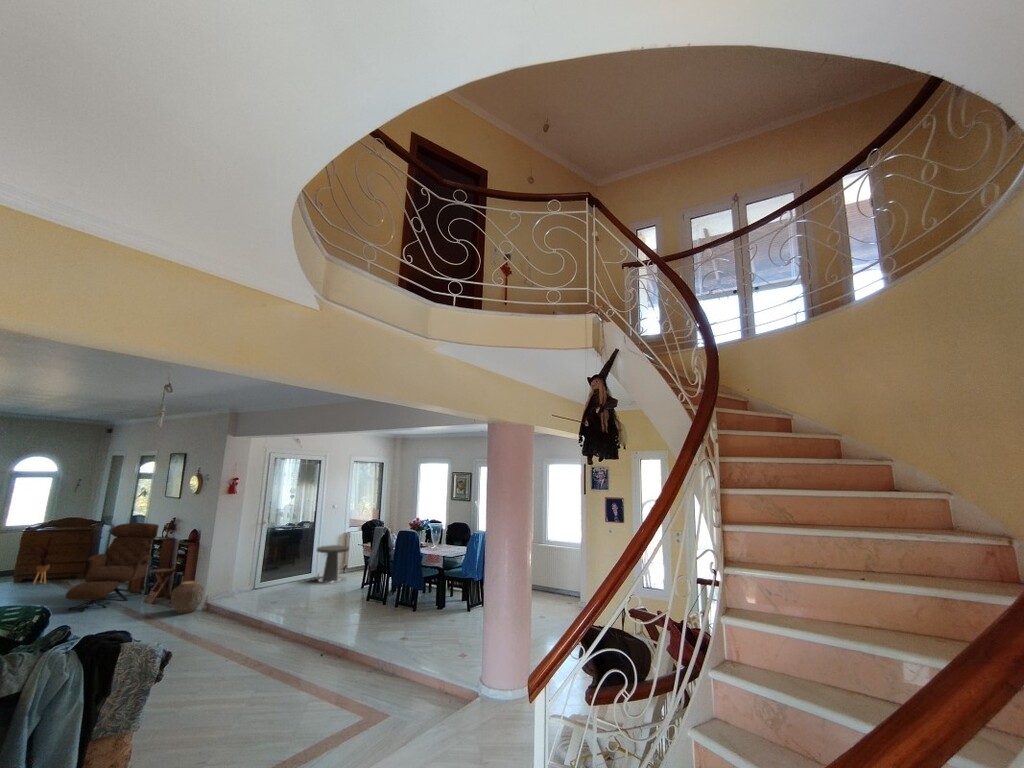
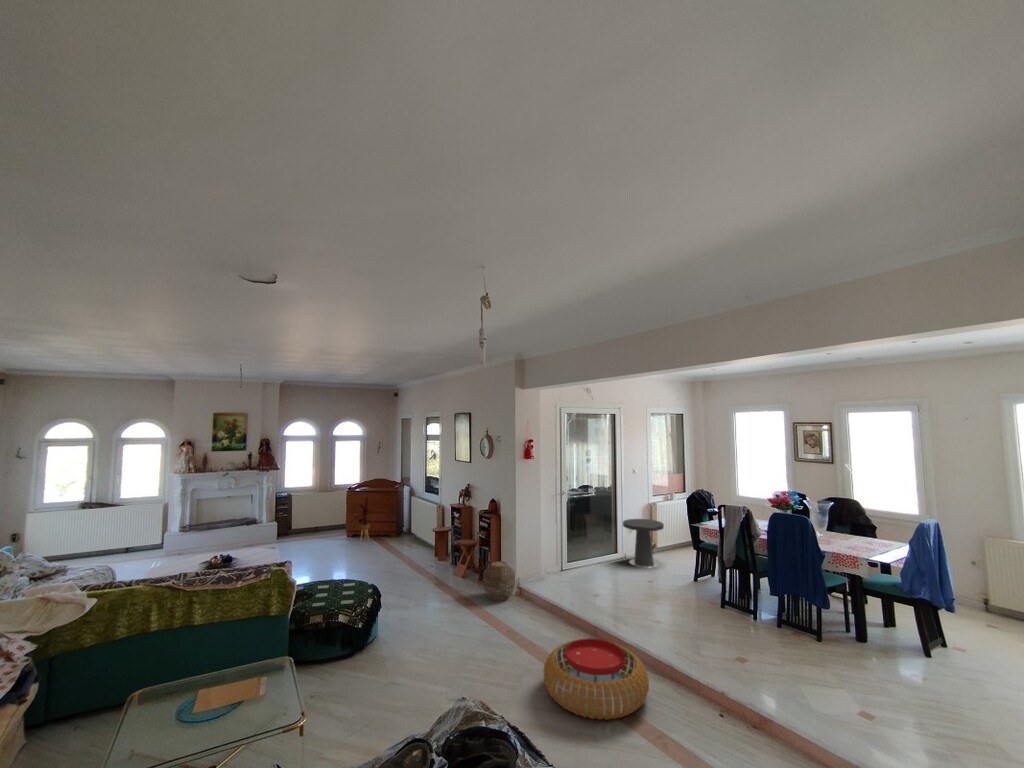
lounge chair: present [65,523,159,612] -> none [385,488,457,585]
pouf: none [197,616,277,660] -> present [543,639,649,720]

